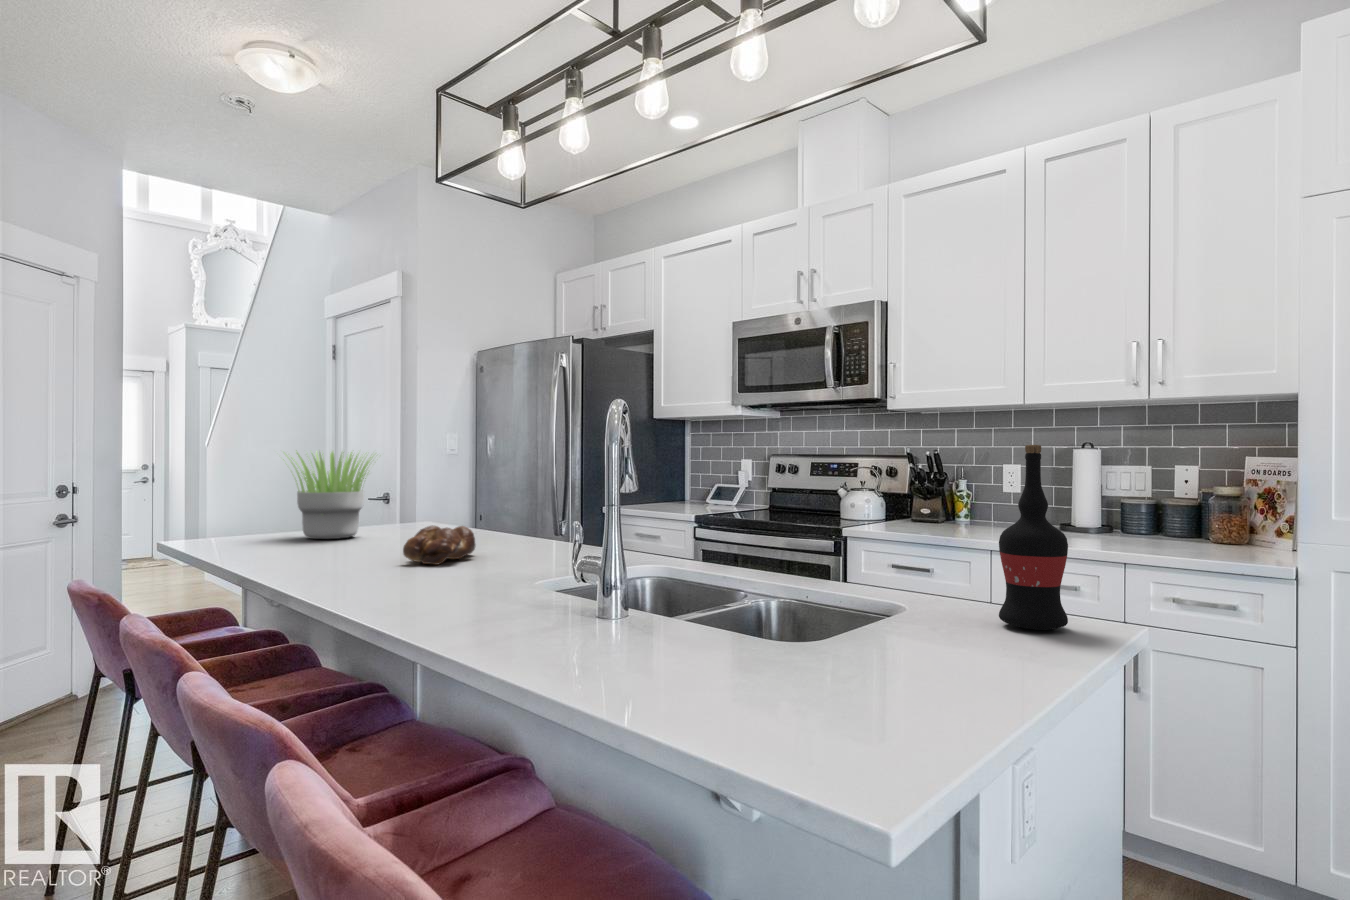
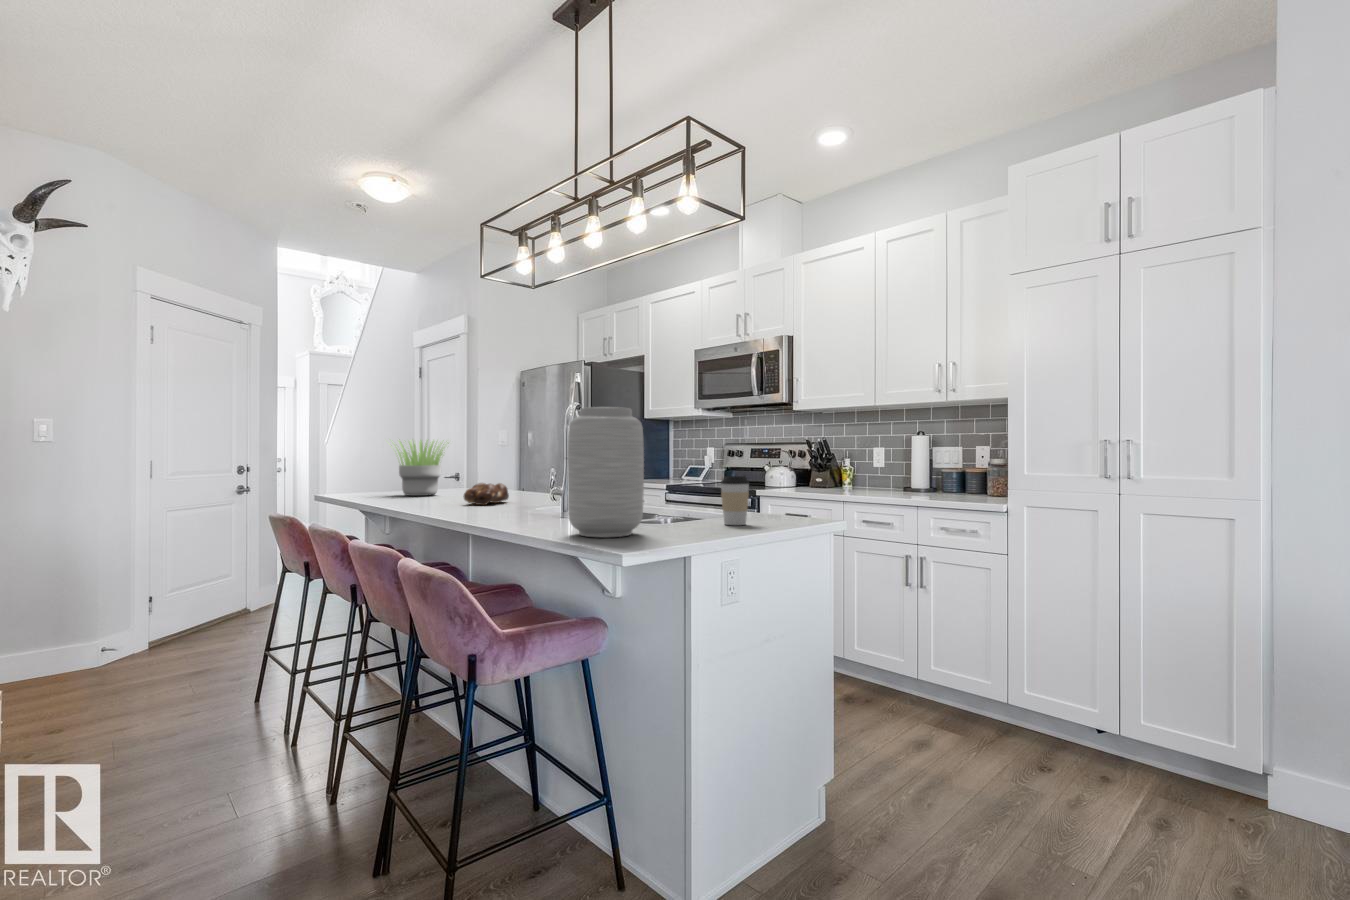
vase: none [643,408,799,689] -> present [568,407,644,538]
wine bottle: present [999,445,1068,630] -> none [775,427,809,524]
coffee cup: none [899,535,957,631] -> present [721,476,749,525]

